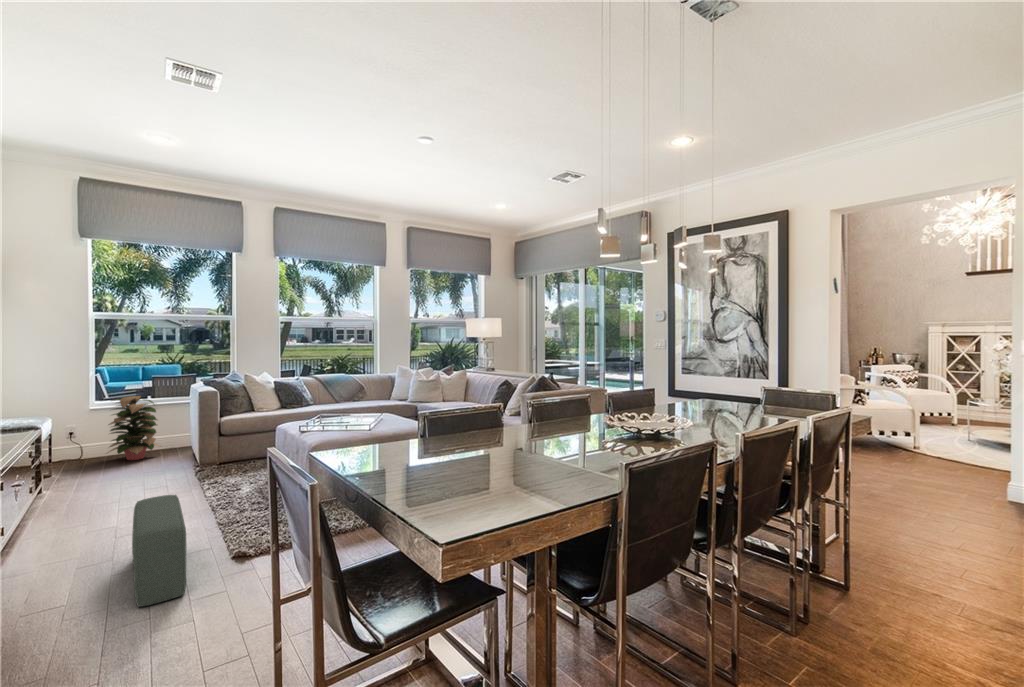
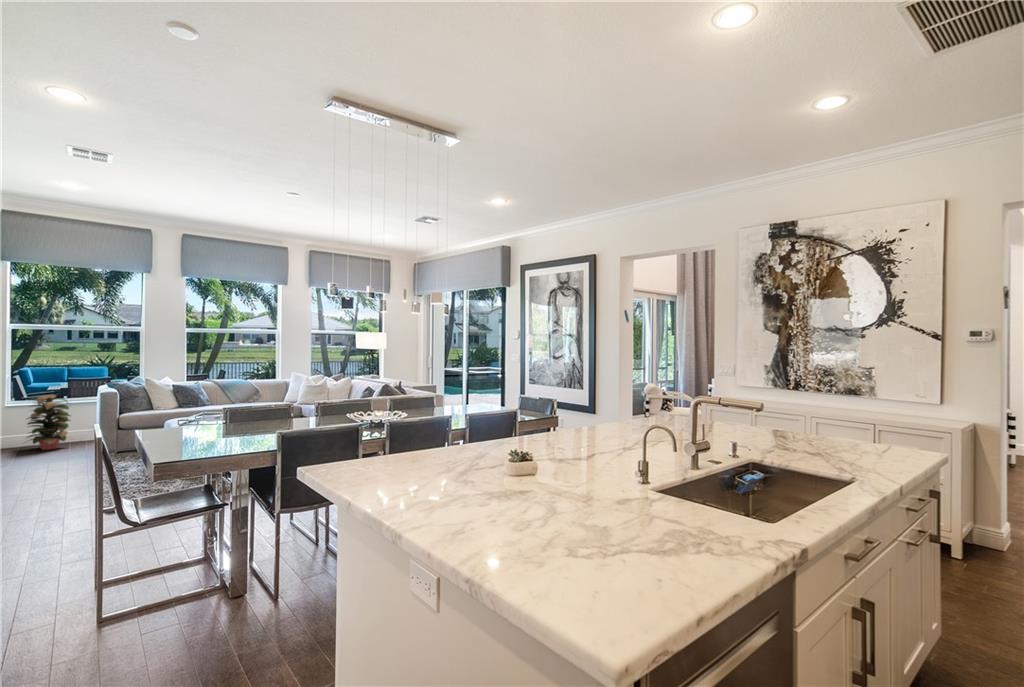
pouf: present [132,495,186,607] -> none [21,466,66,536]

